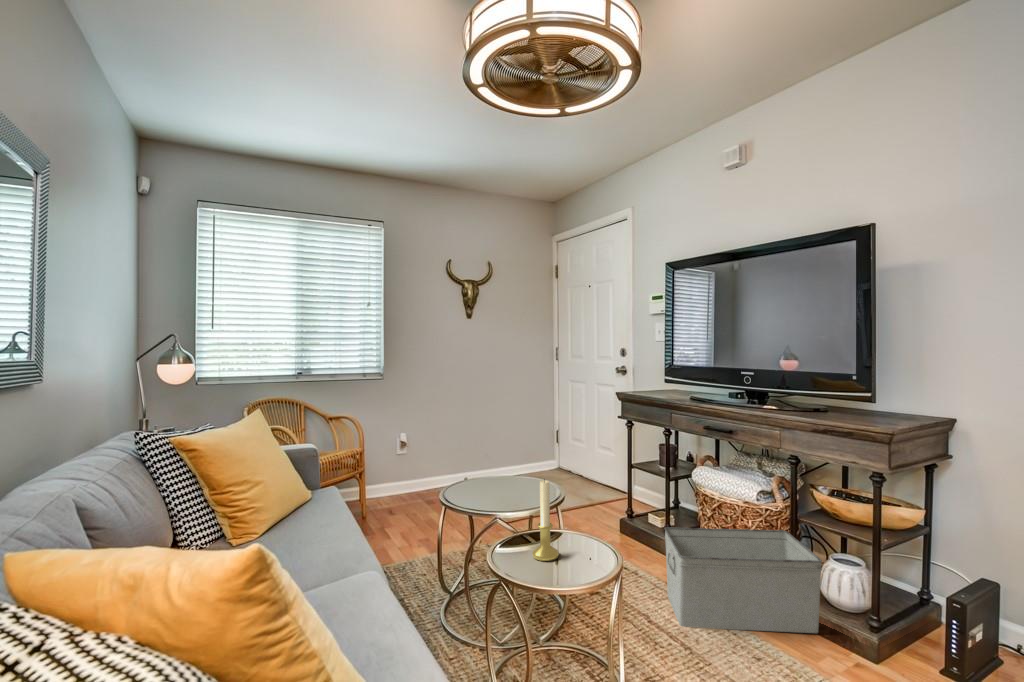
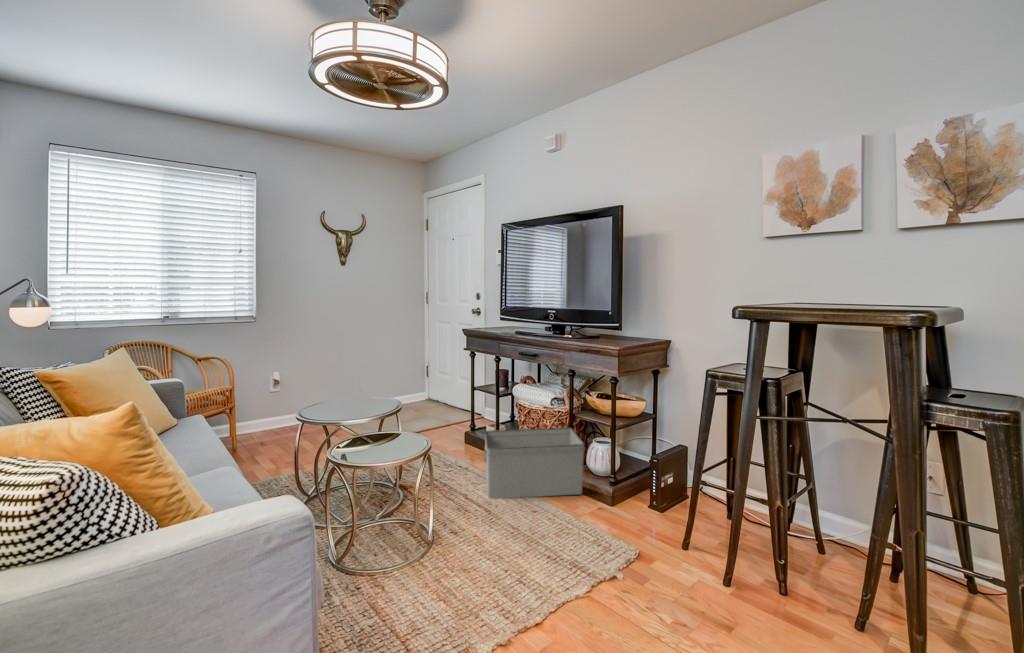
candle holder: present [532,480,559,561] -> none [363,392,383,452]

